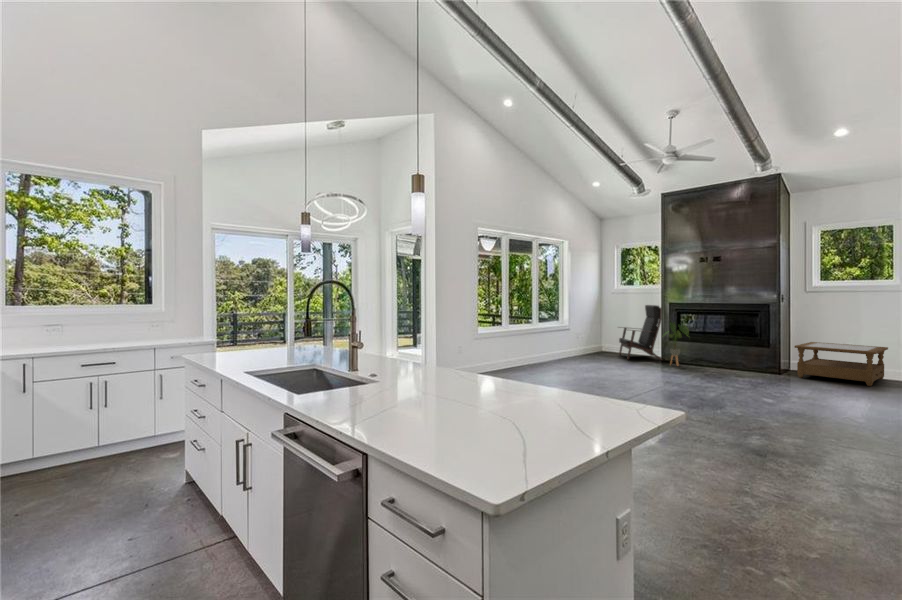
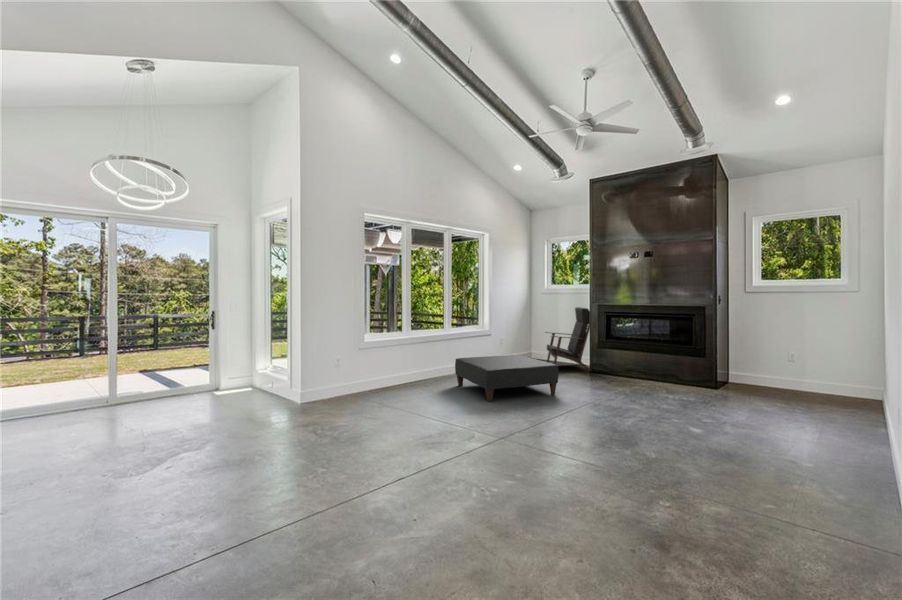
house plant: present [664,322,689,366] -> none [588,328,620,379]
coffee table: present [794,342,888,386] -> none [731,351,832,406]
ottoman: none [548,345,641,380] -> present [455,355,559,401]

